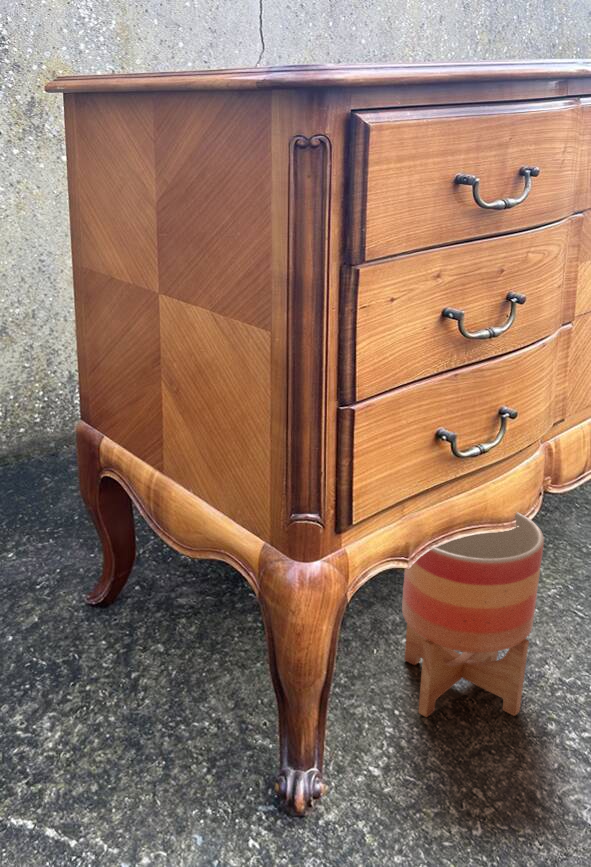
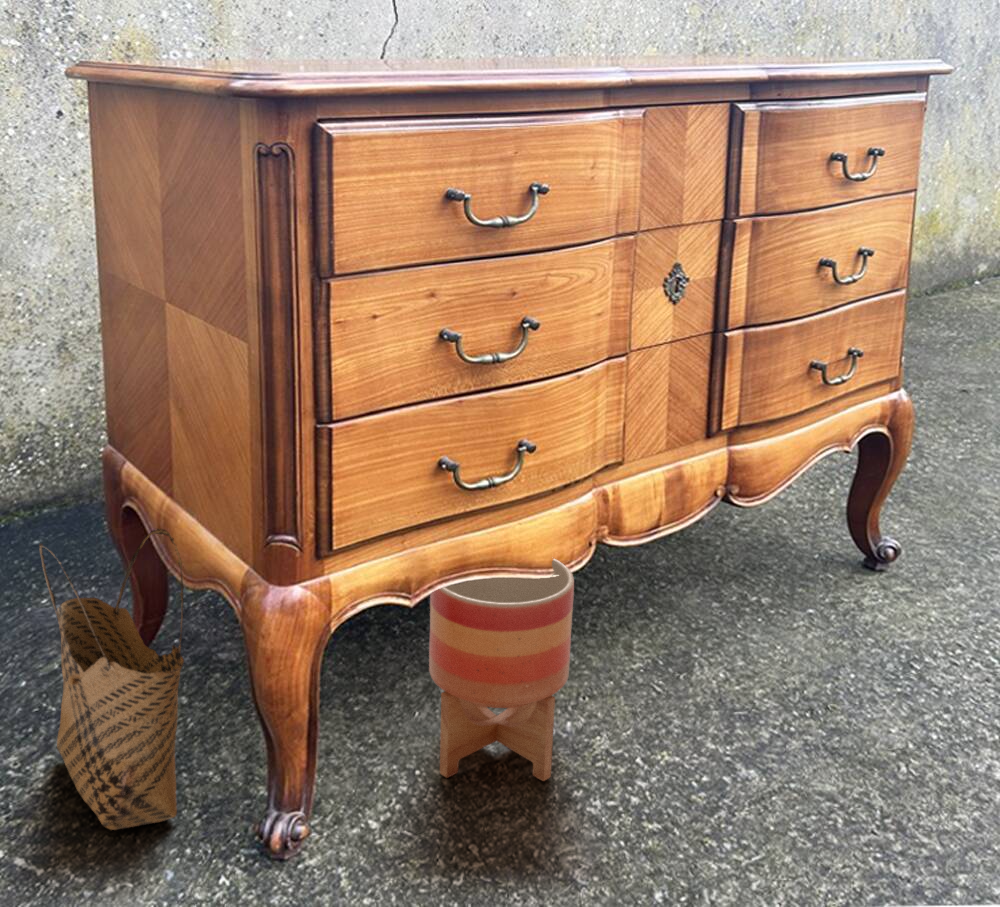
woven basket: none [52,501,200,795] -> present [39,529,184,830]

